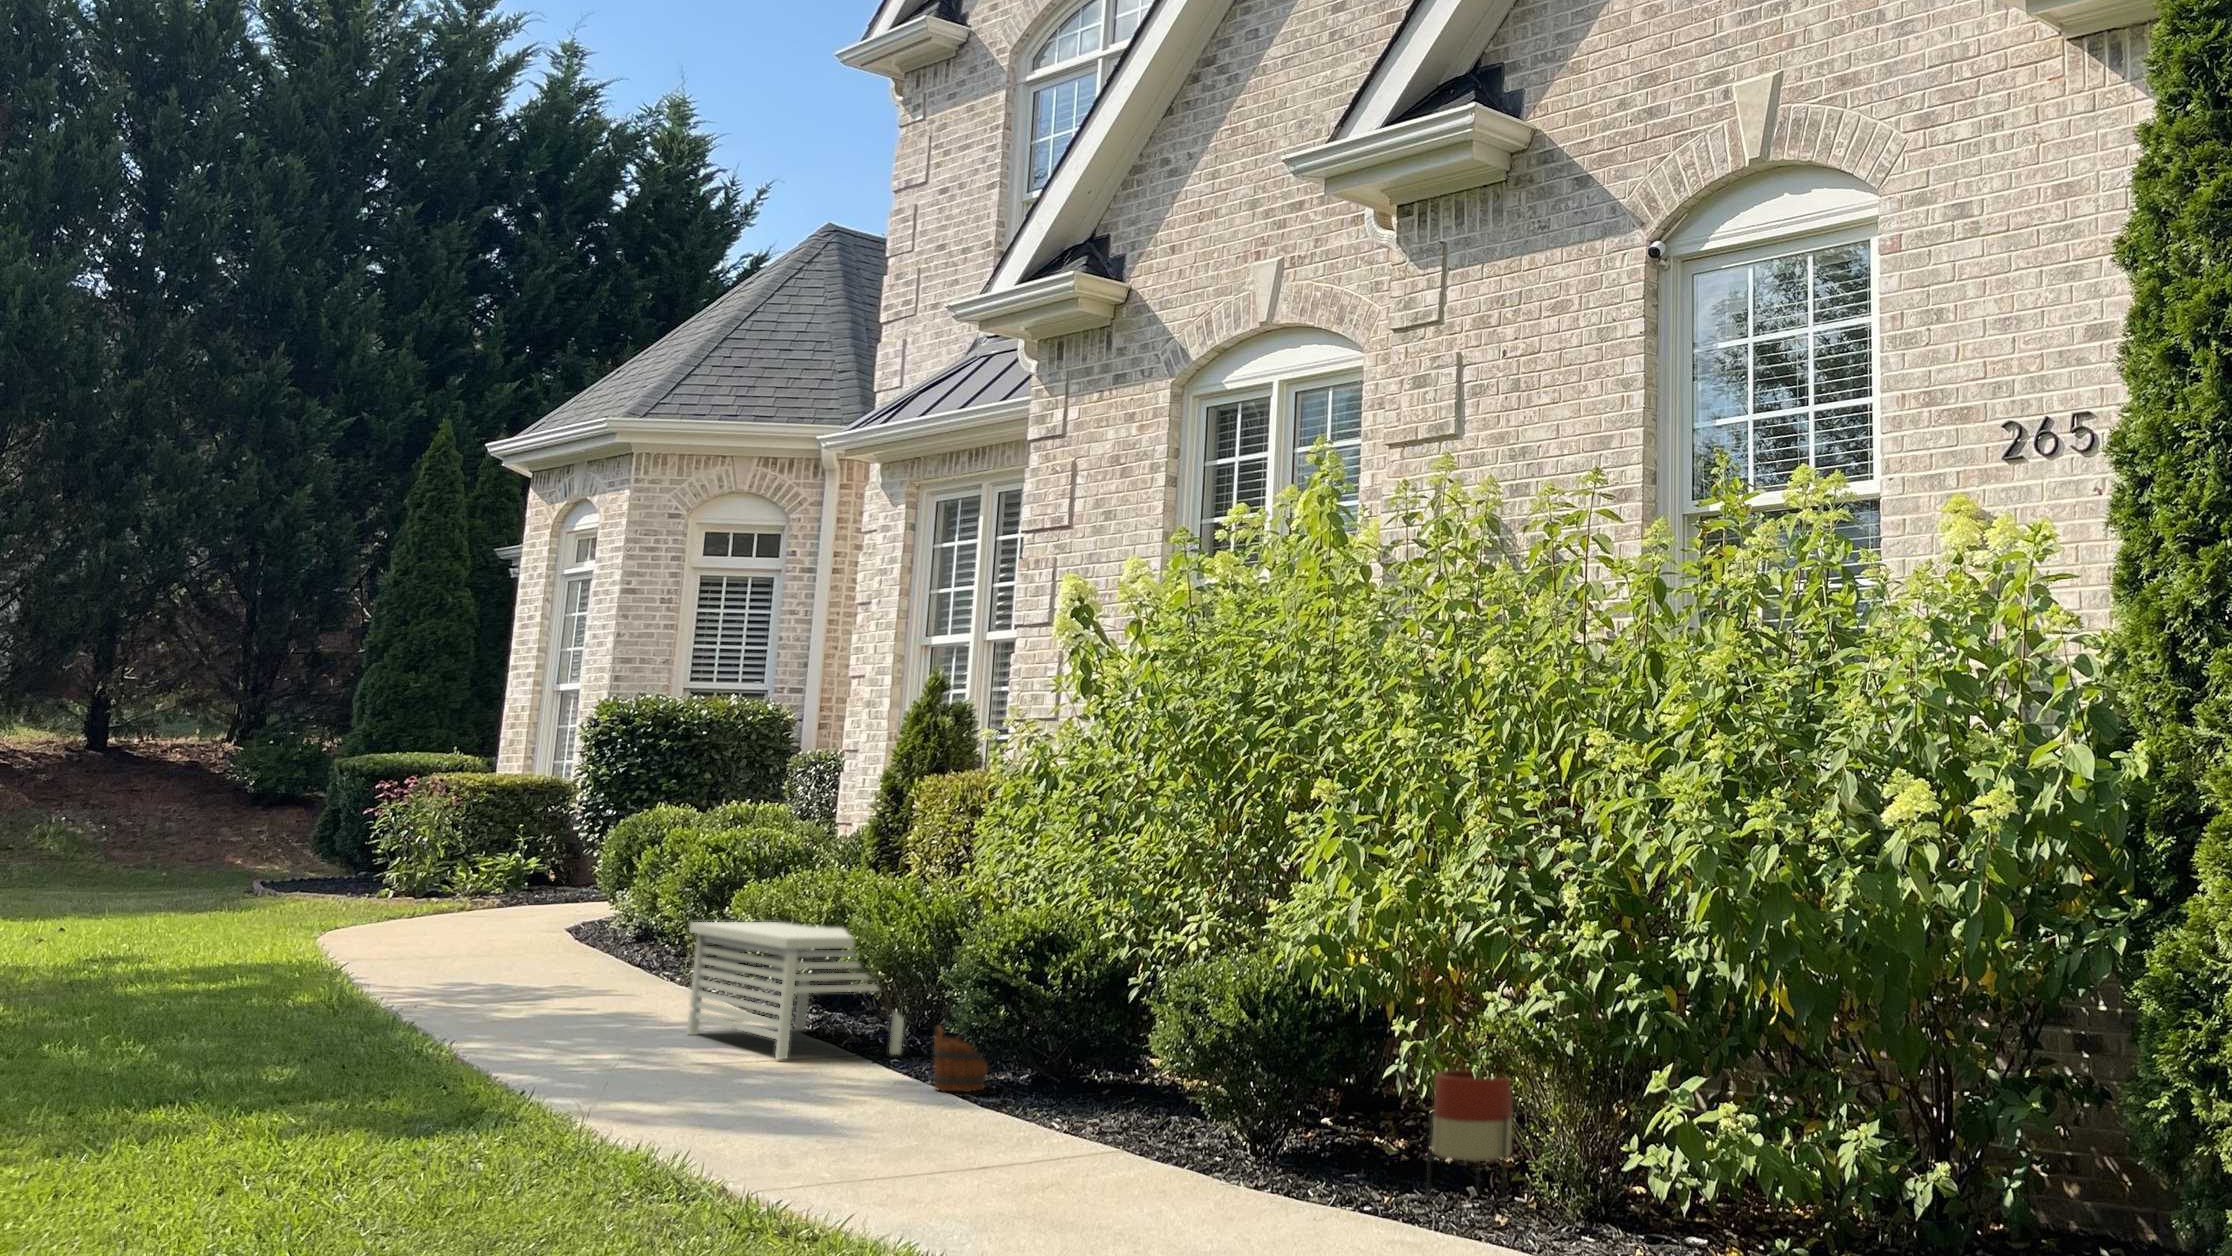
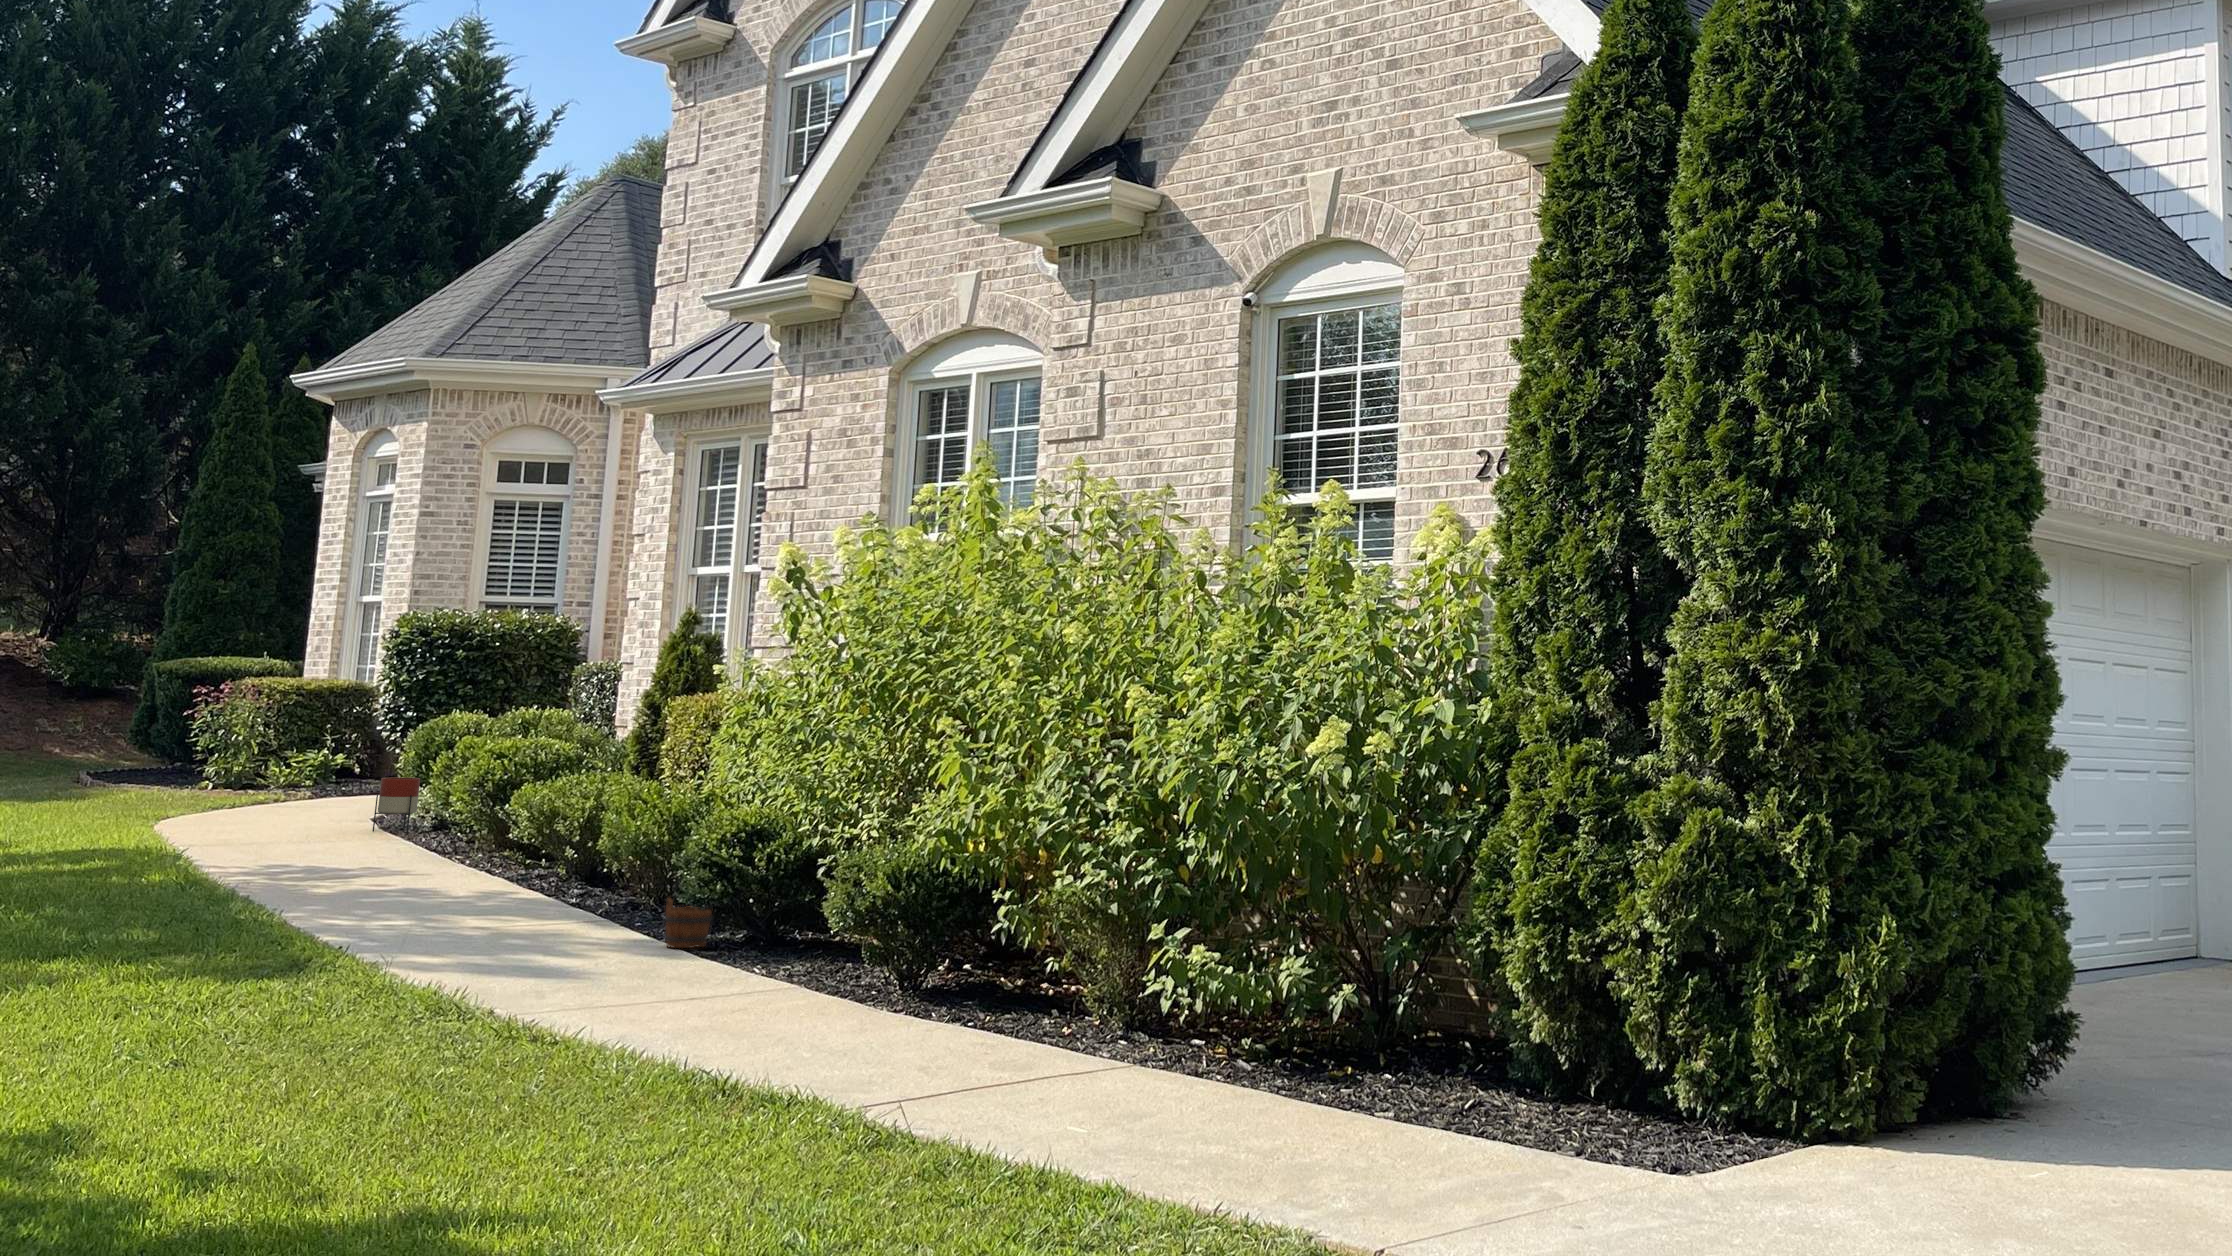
storage bench: present [687,922,904,1059] -> none [469,815,661,925]
planter: present [1427,1070,1512,1205] -> present [373,777,420,832]

